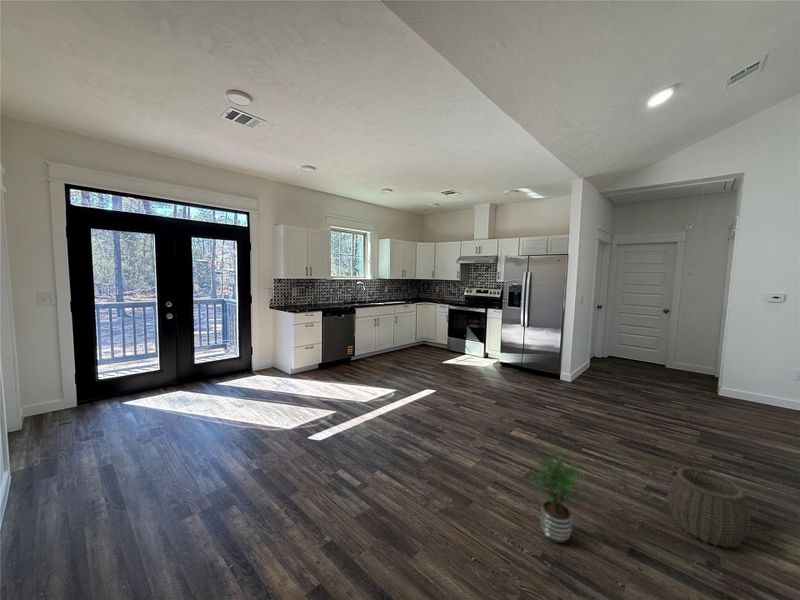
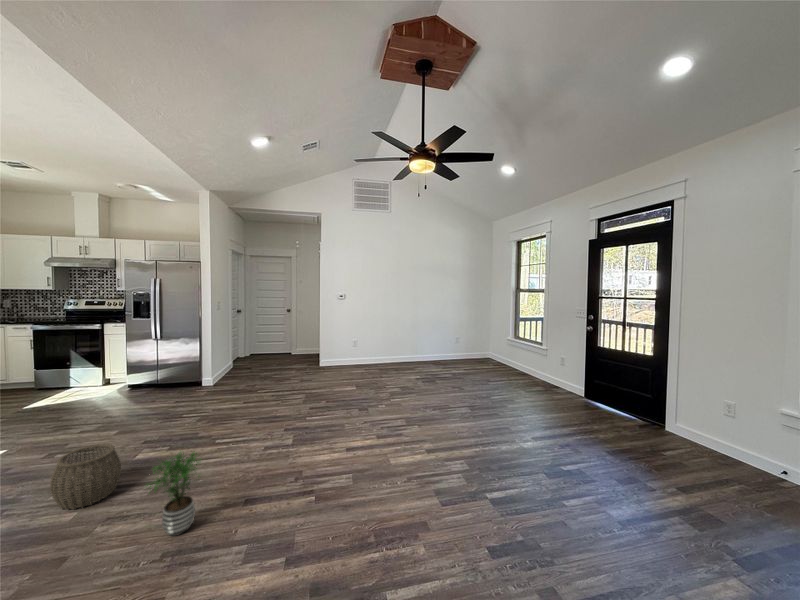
woven basket: present [668,467,751,547] -> present [50,444,121,509]

